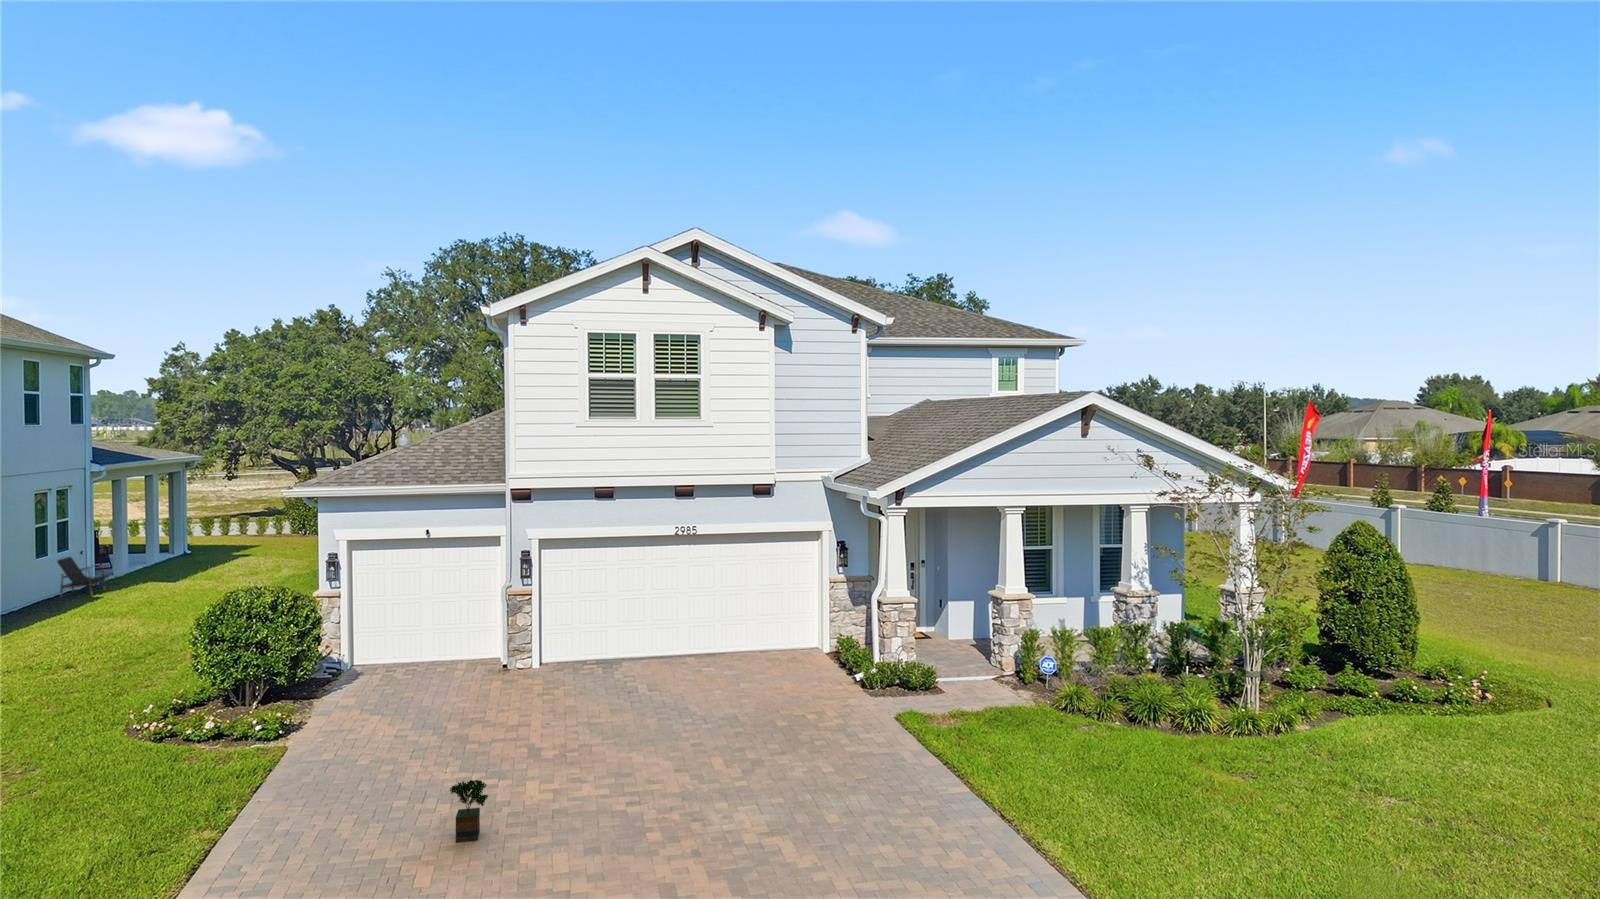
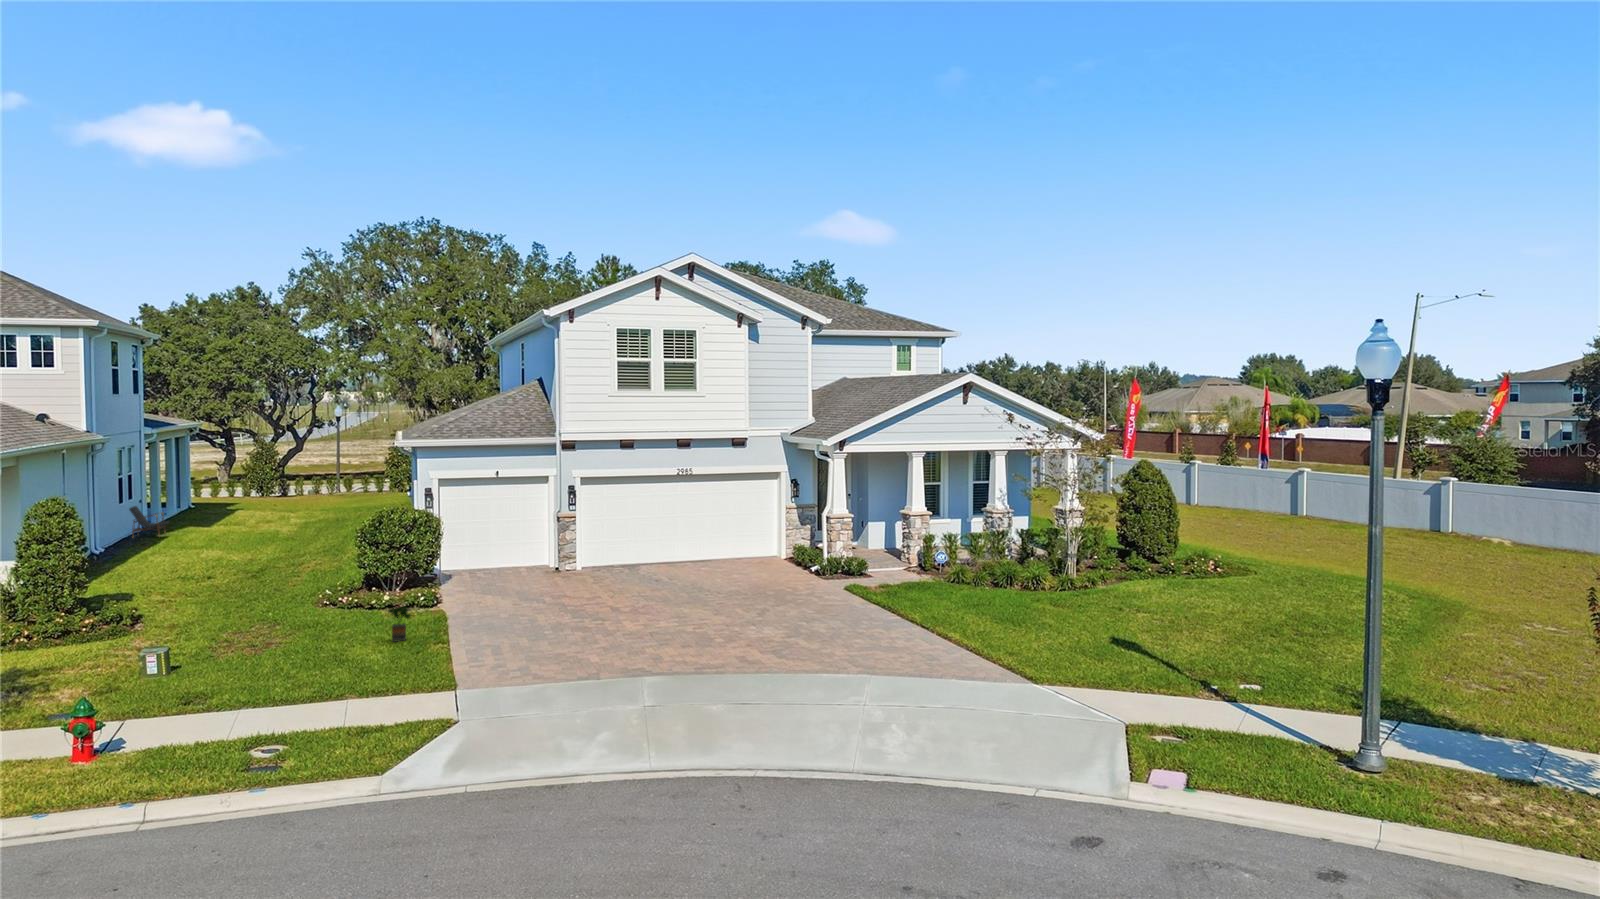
potted tree: present [450,780,488,842] -> present [389,606,411,642]

